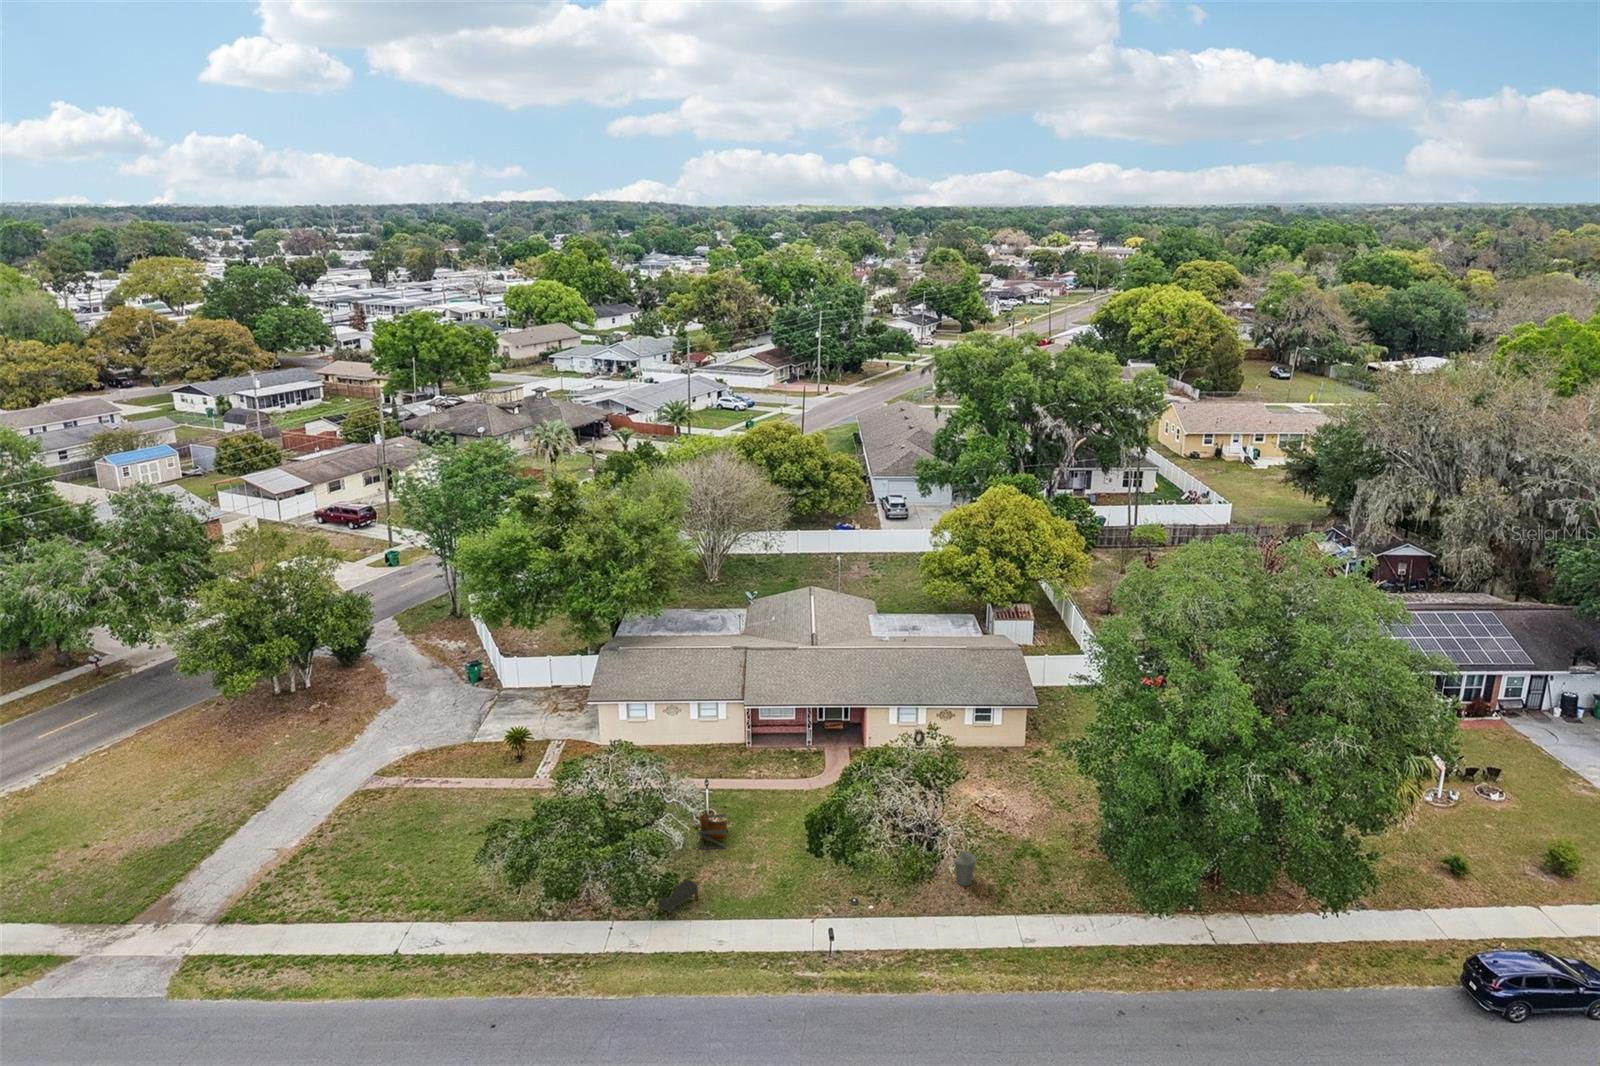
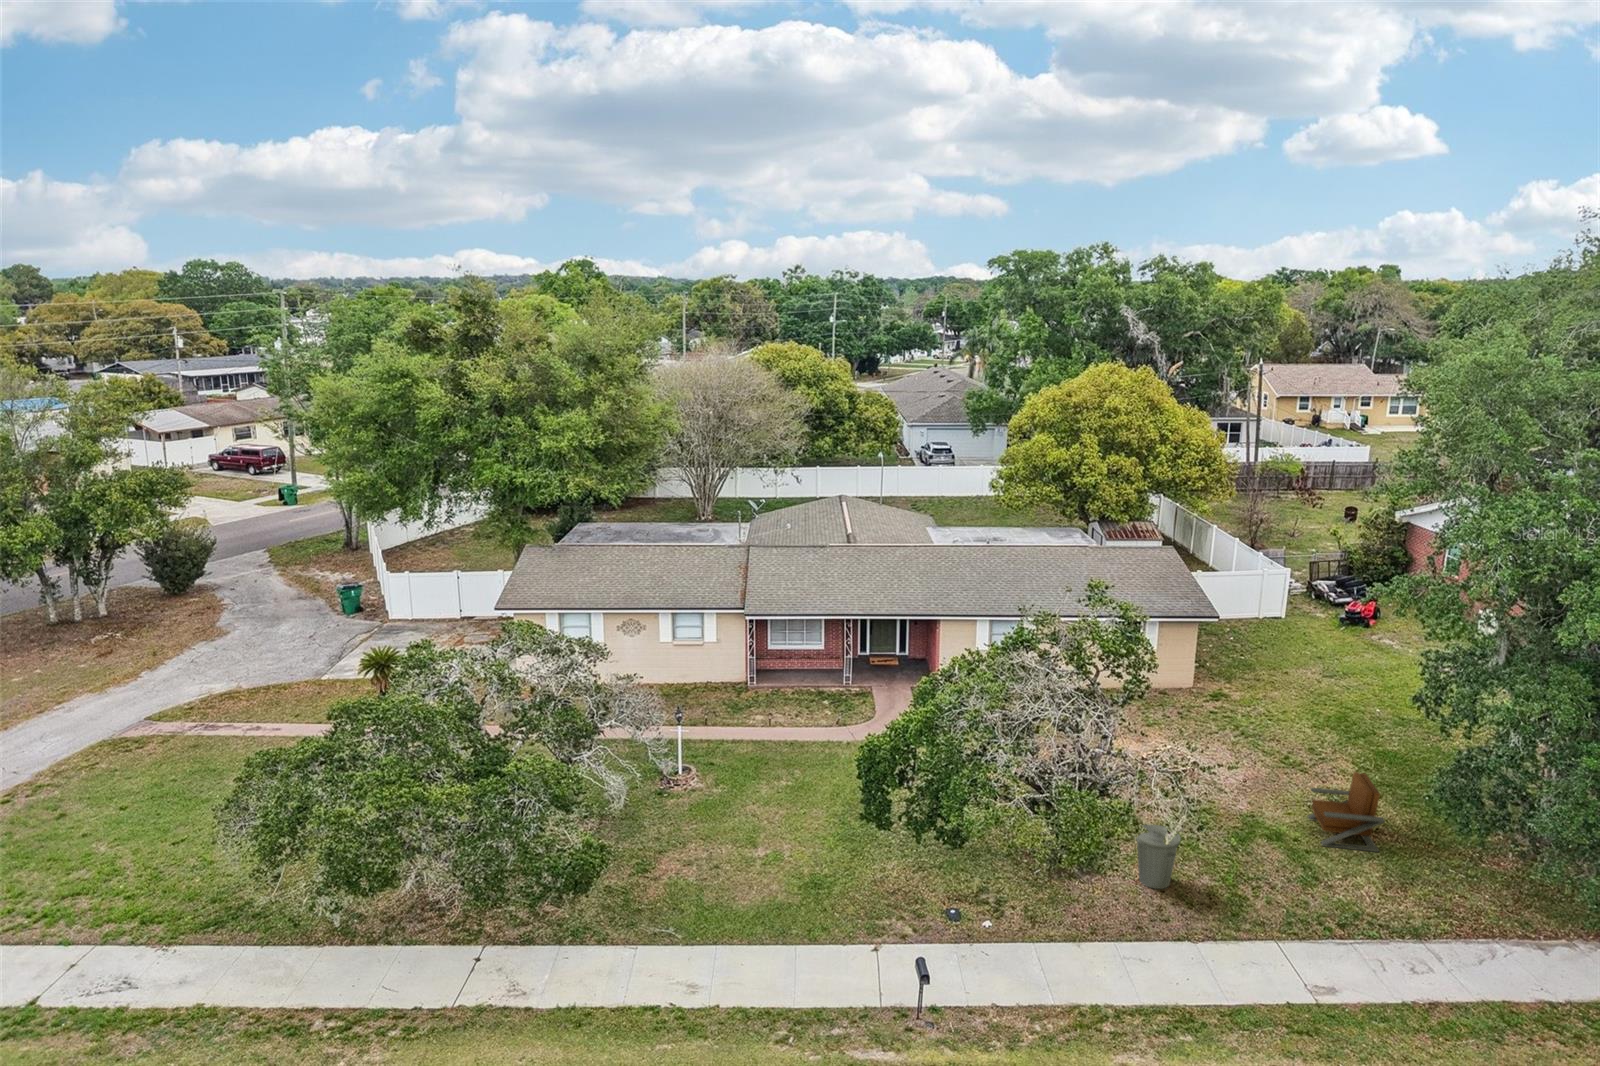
lounge chair: present [697,809,728,849] -> present [1308,772,1385,852]
bench: present [657,879,698,919] -> none [571,868,654,944]

